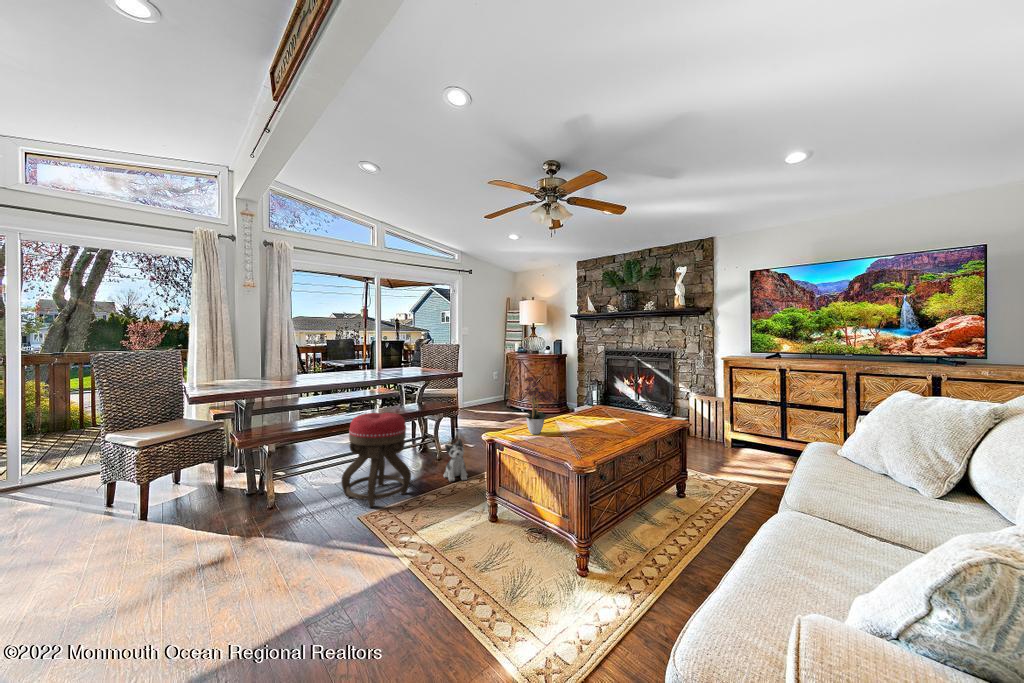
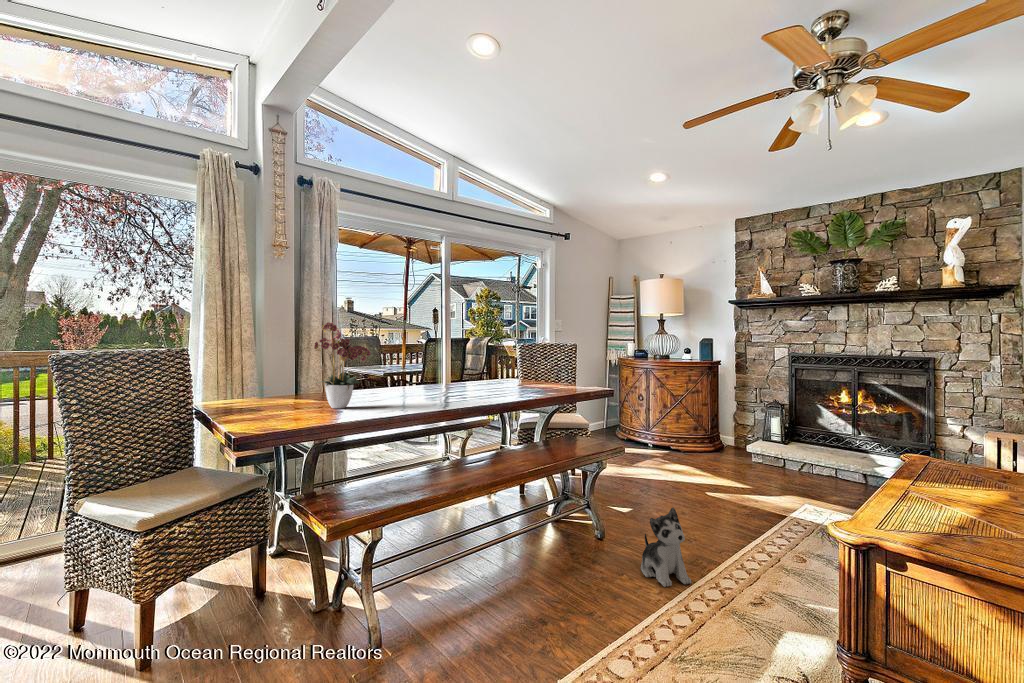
flower arrangement: present [522,377,554,434] -> present [314,322,371,408]
ottoman: present [341,413,411,507] -> none [491,461,613,650]

